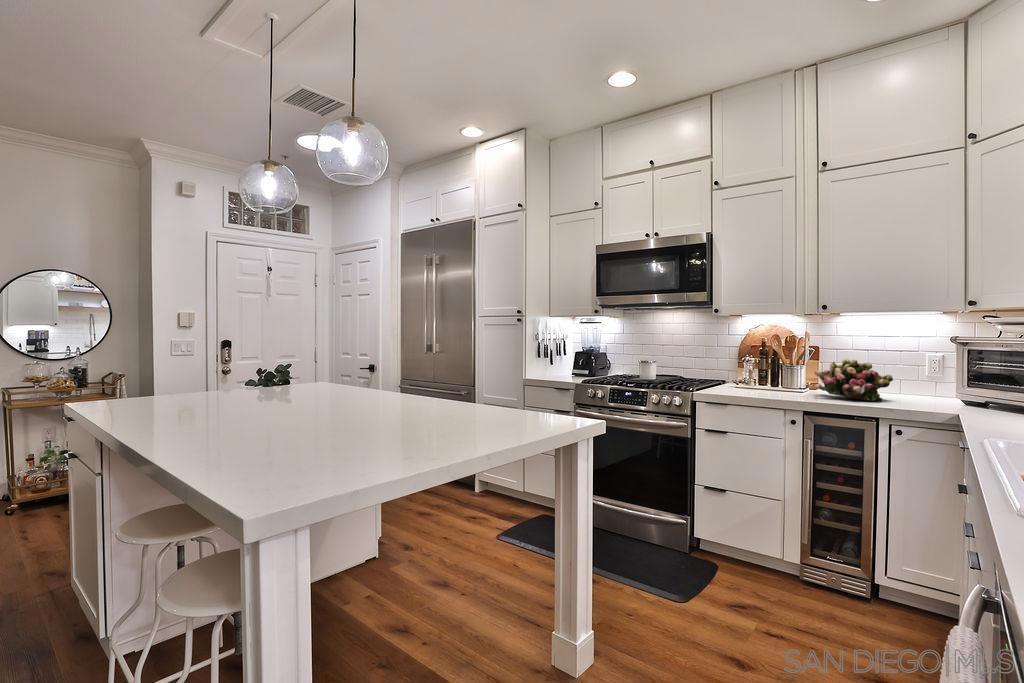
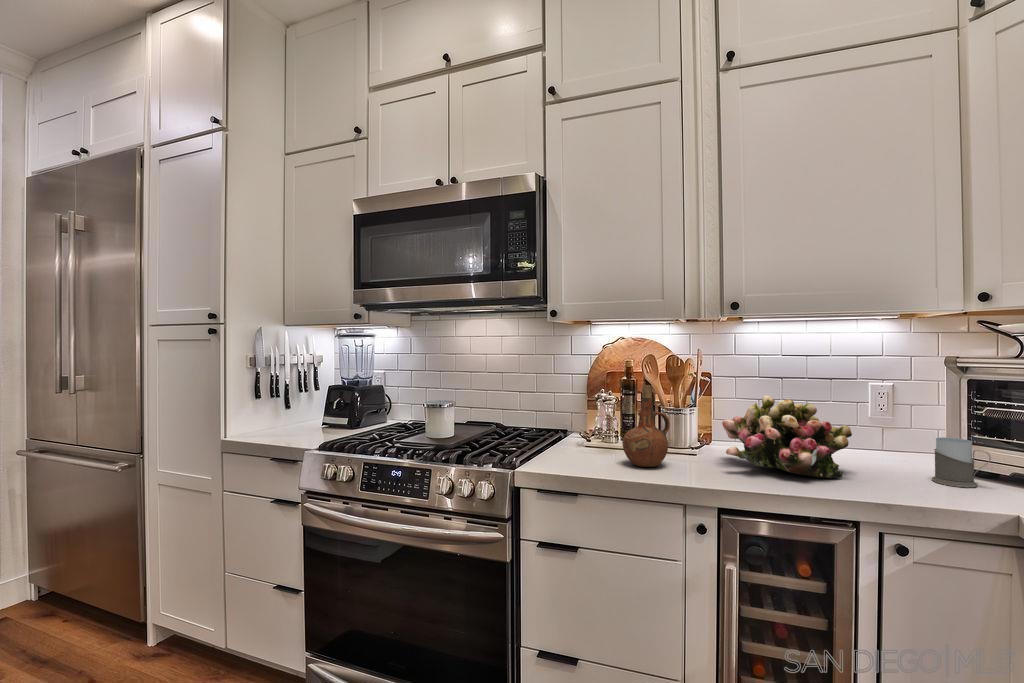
ceramic pitcher: none [755,351,783,394] -> present [622,385,670,467]
mug: none [939,382,970,407] -> present [932,437,991,487]

